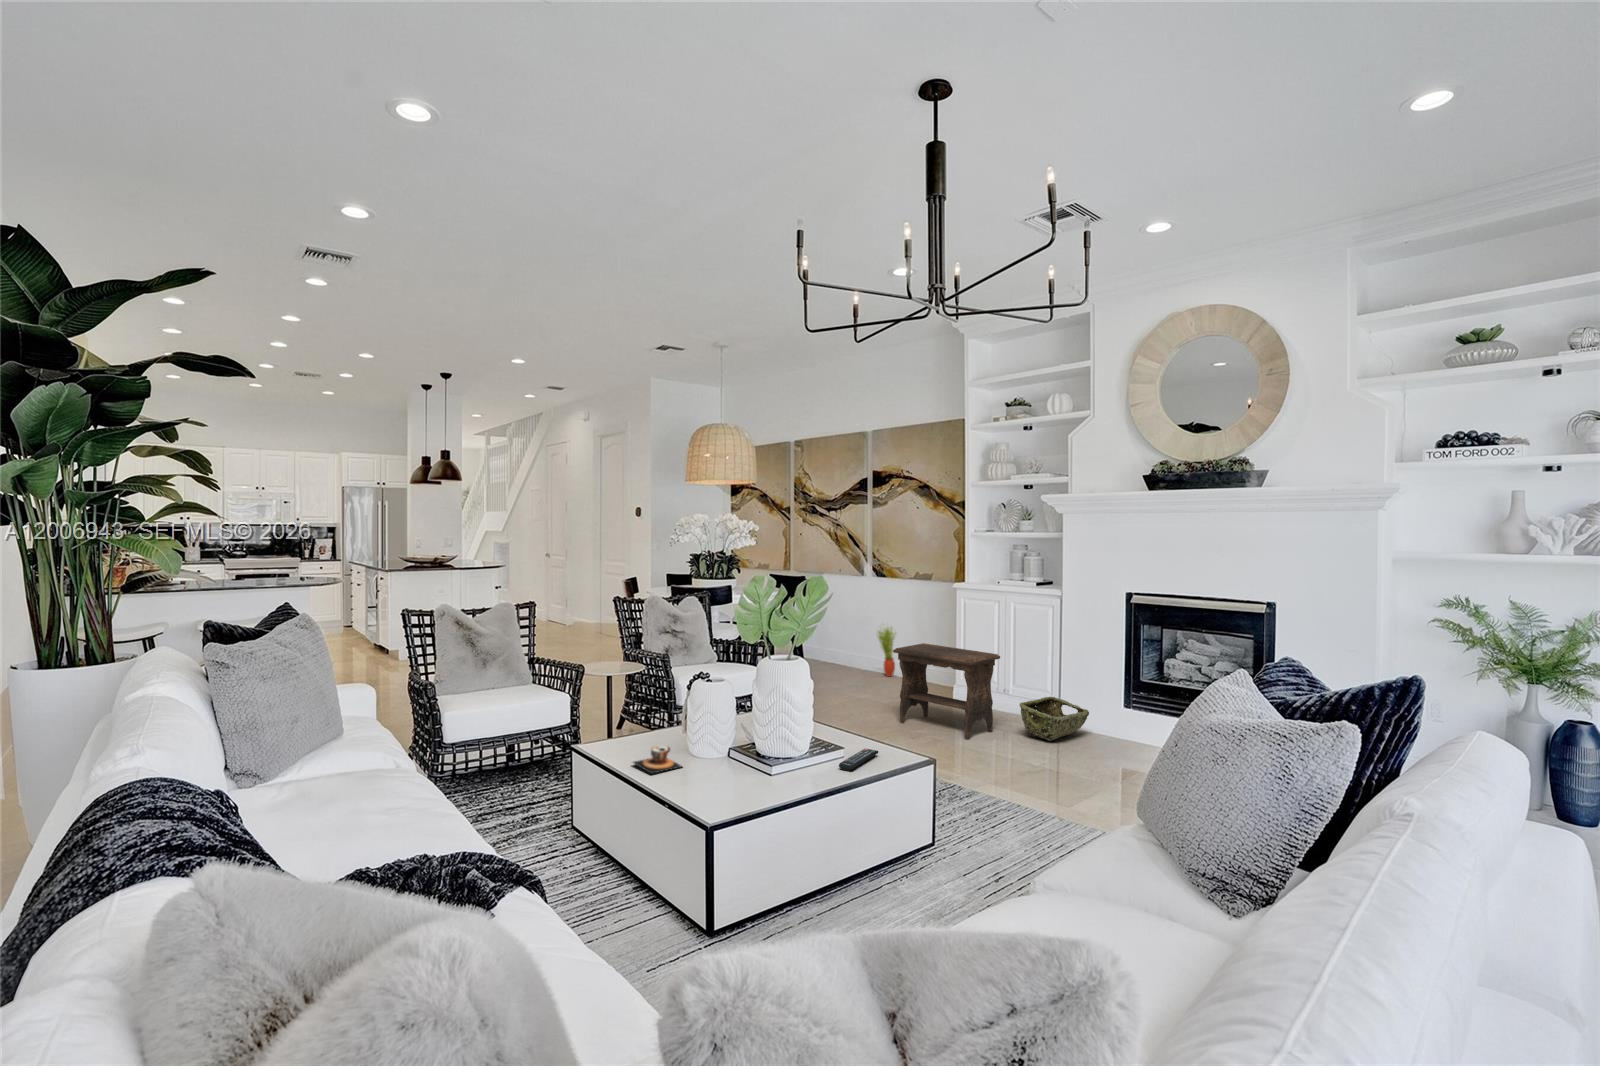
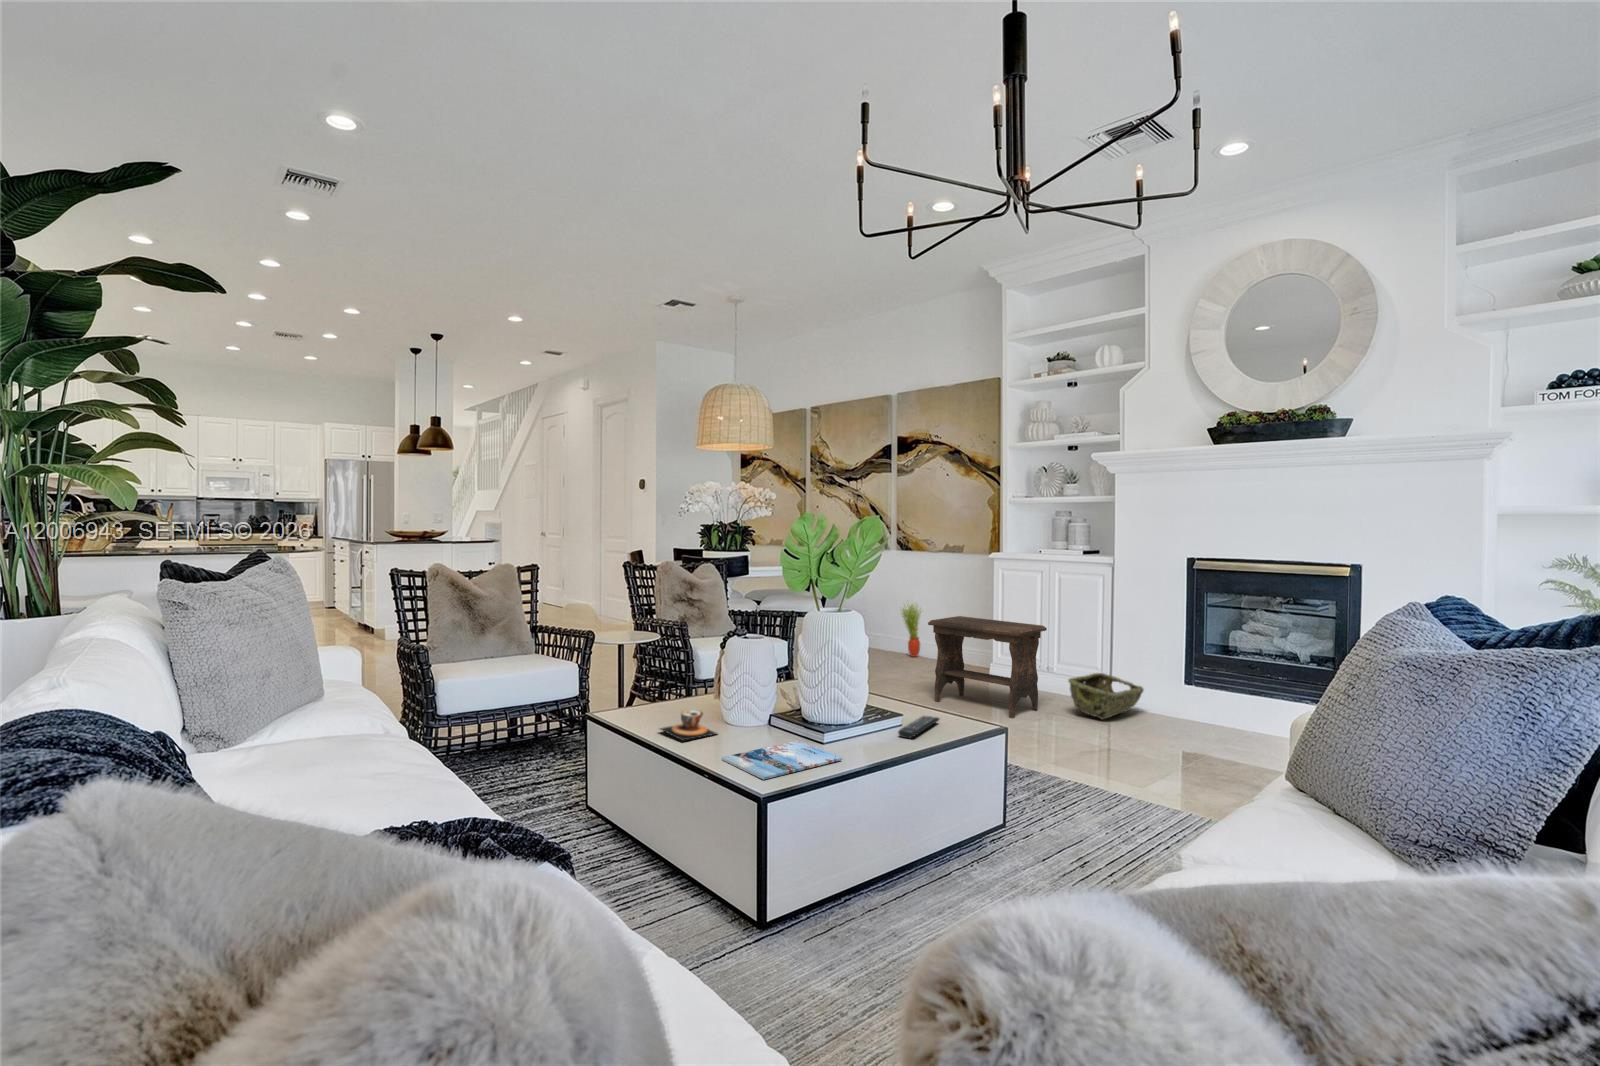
magazine: none [682,773,785,811] -> present [722,740,842,780]

